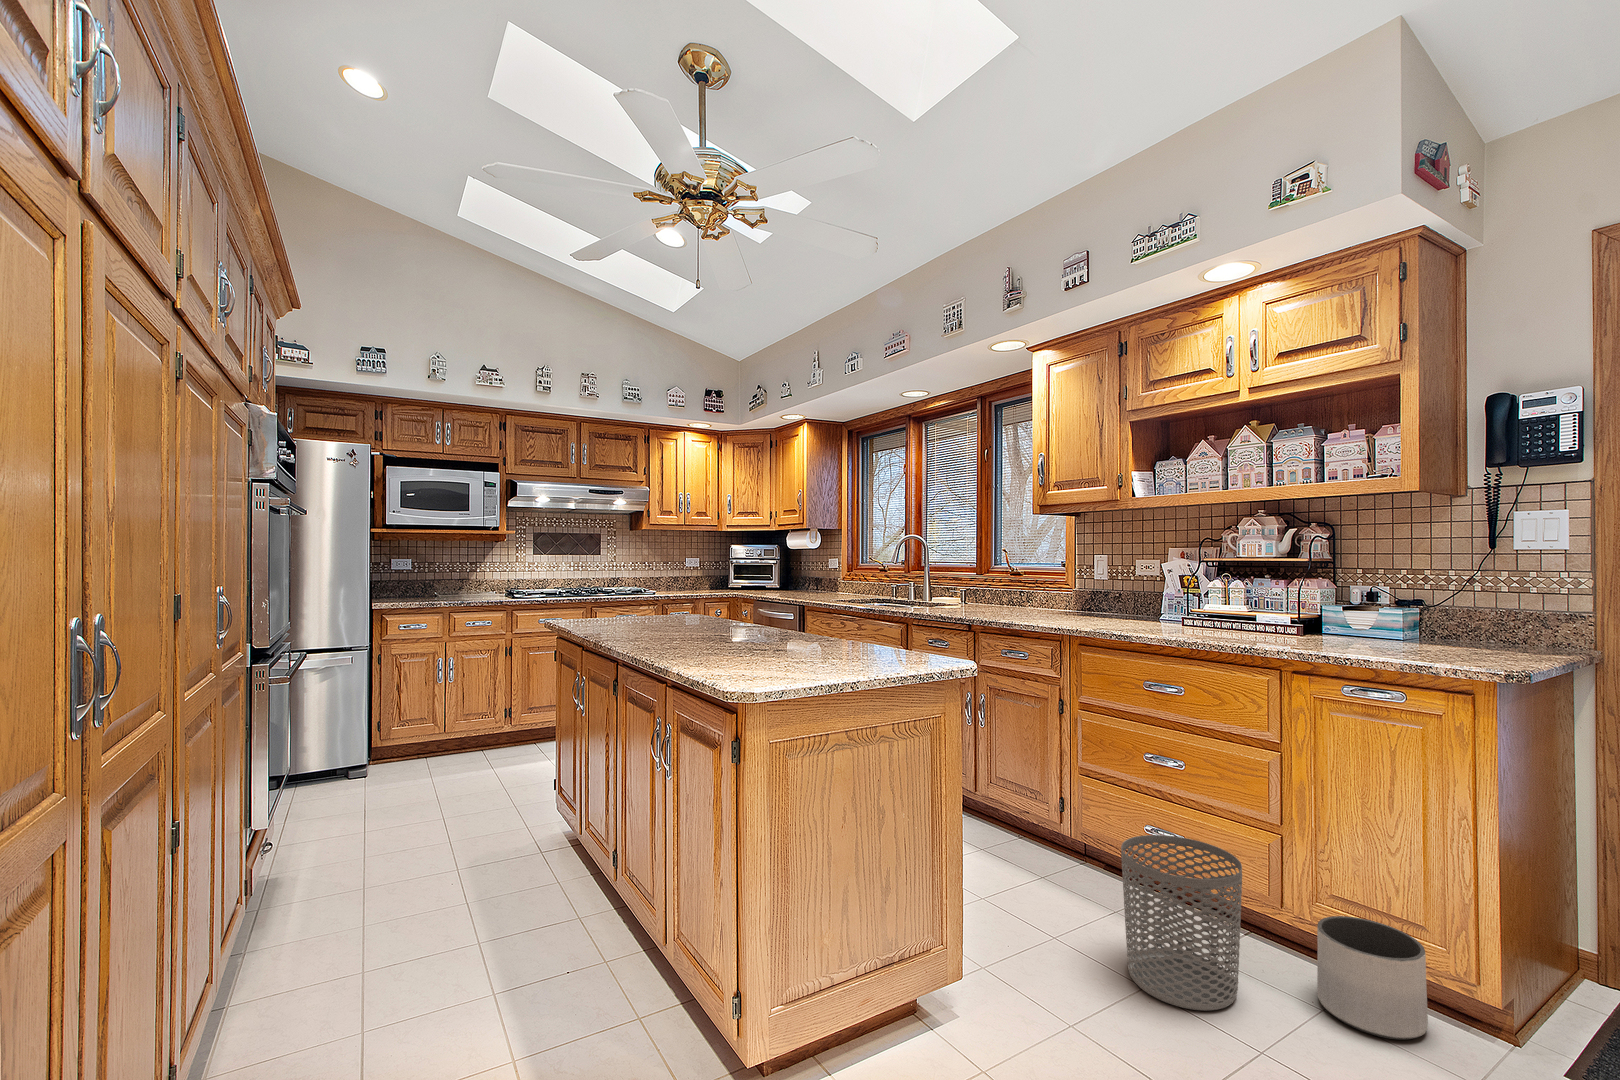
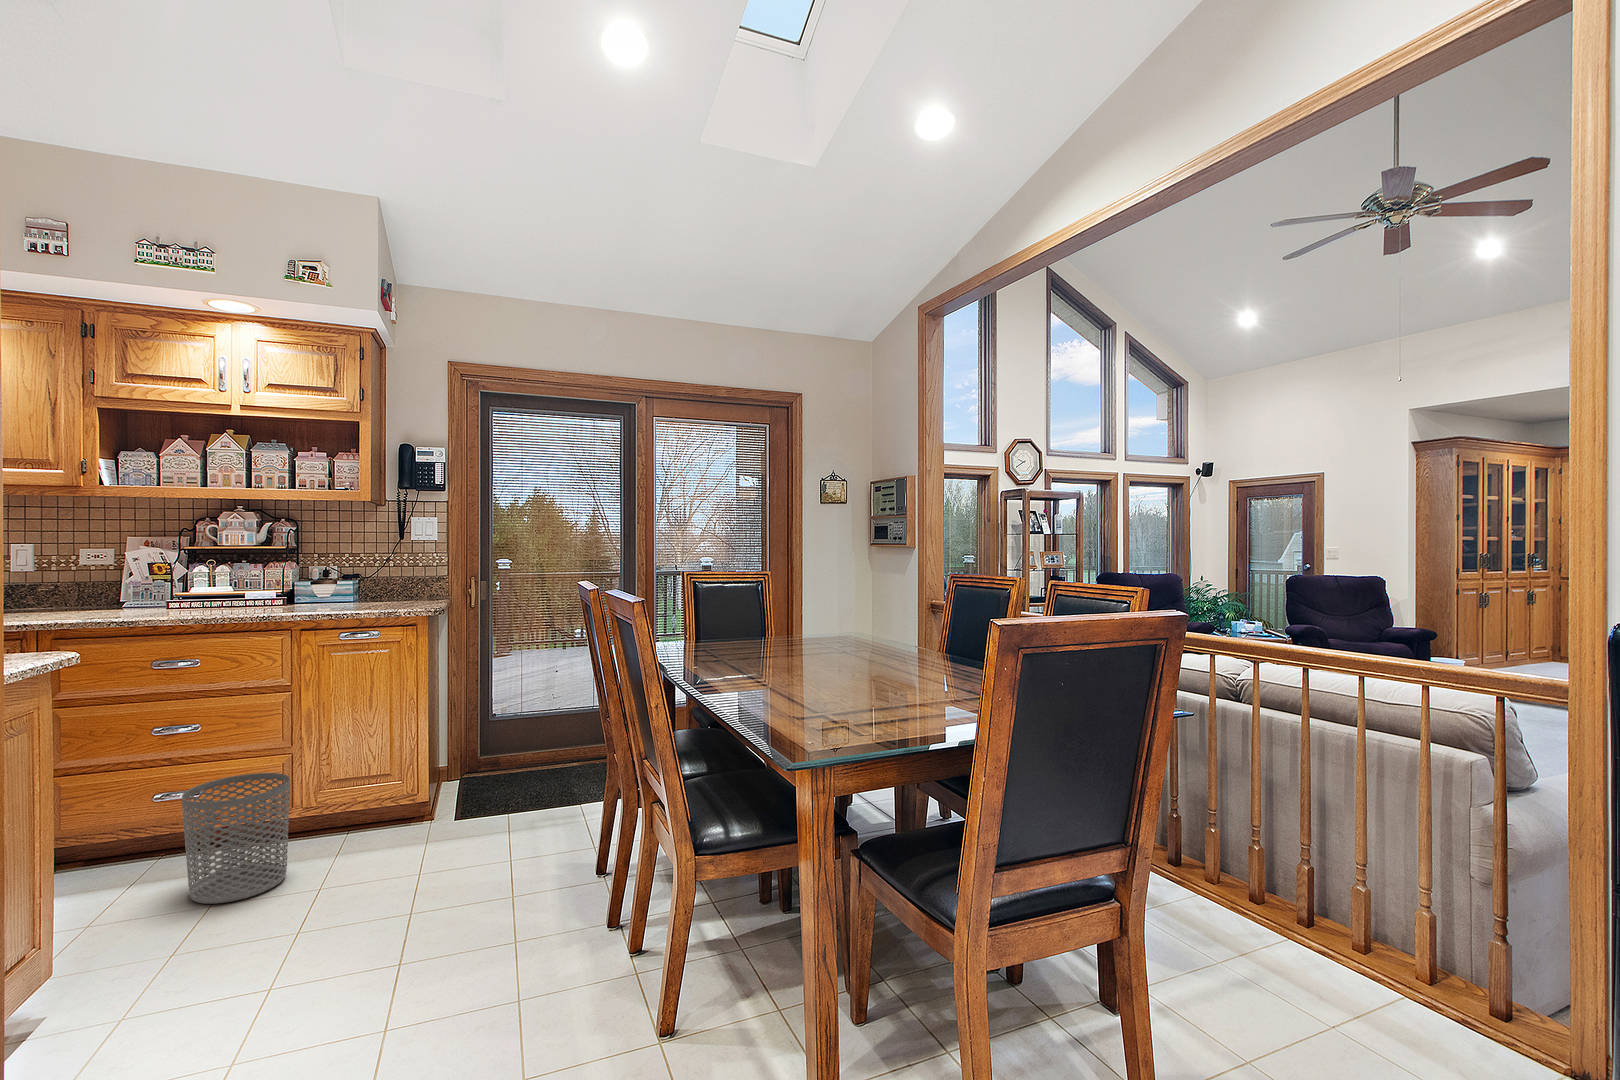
planter: present [1317,916,1428,1040] -> none [331,782,397,851]

